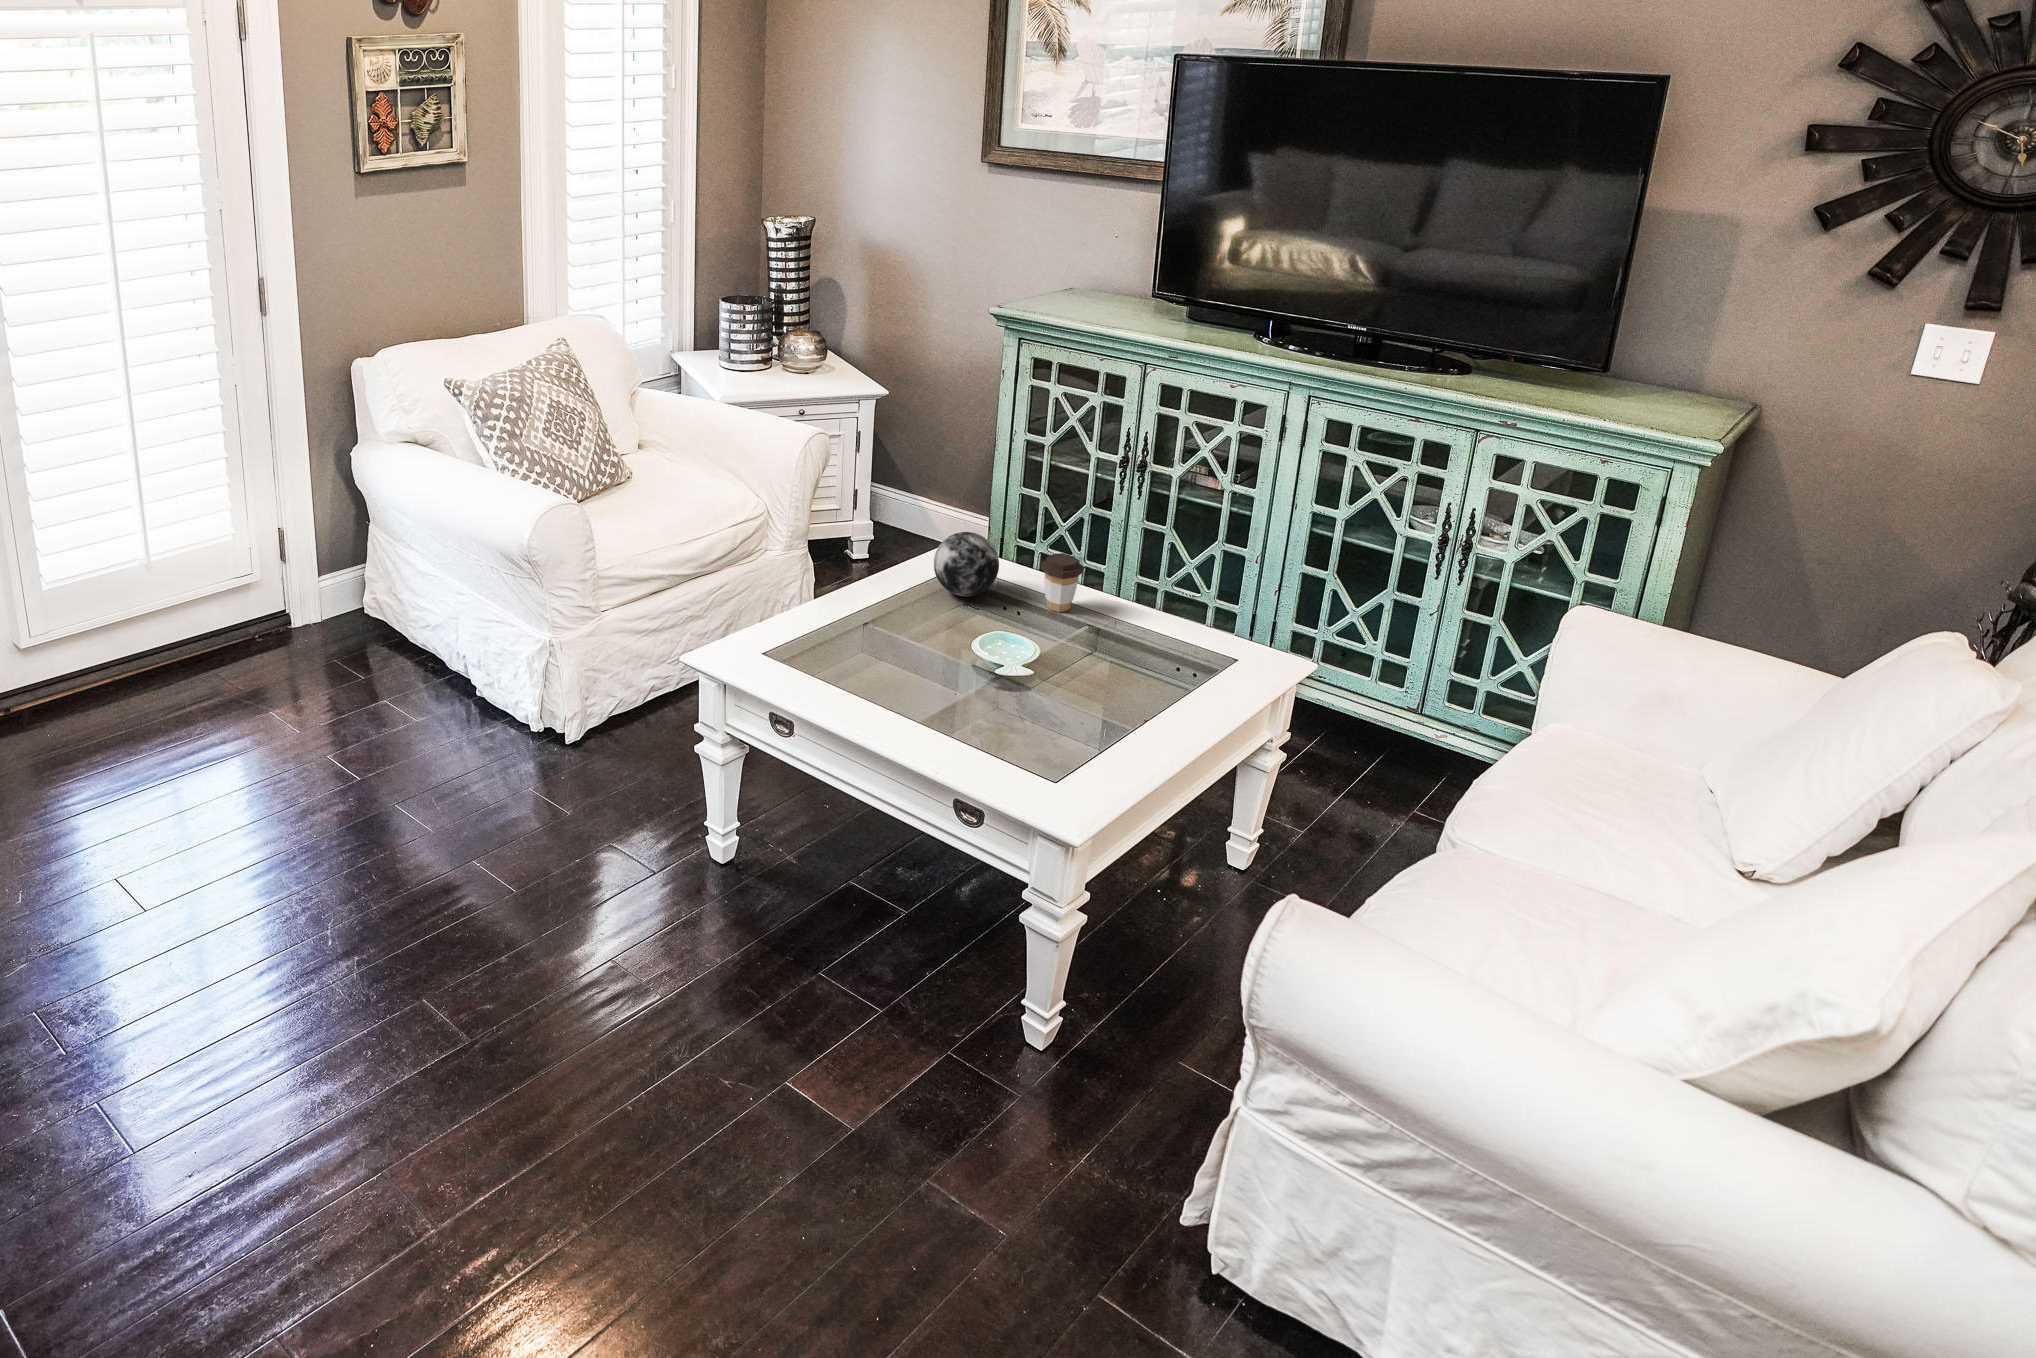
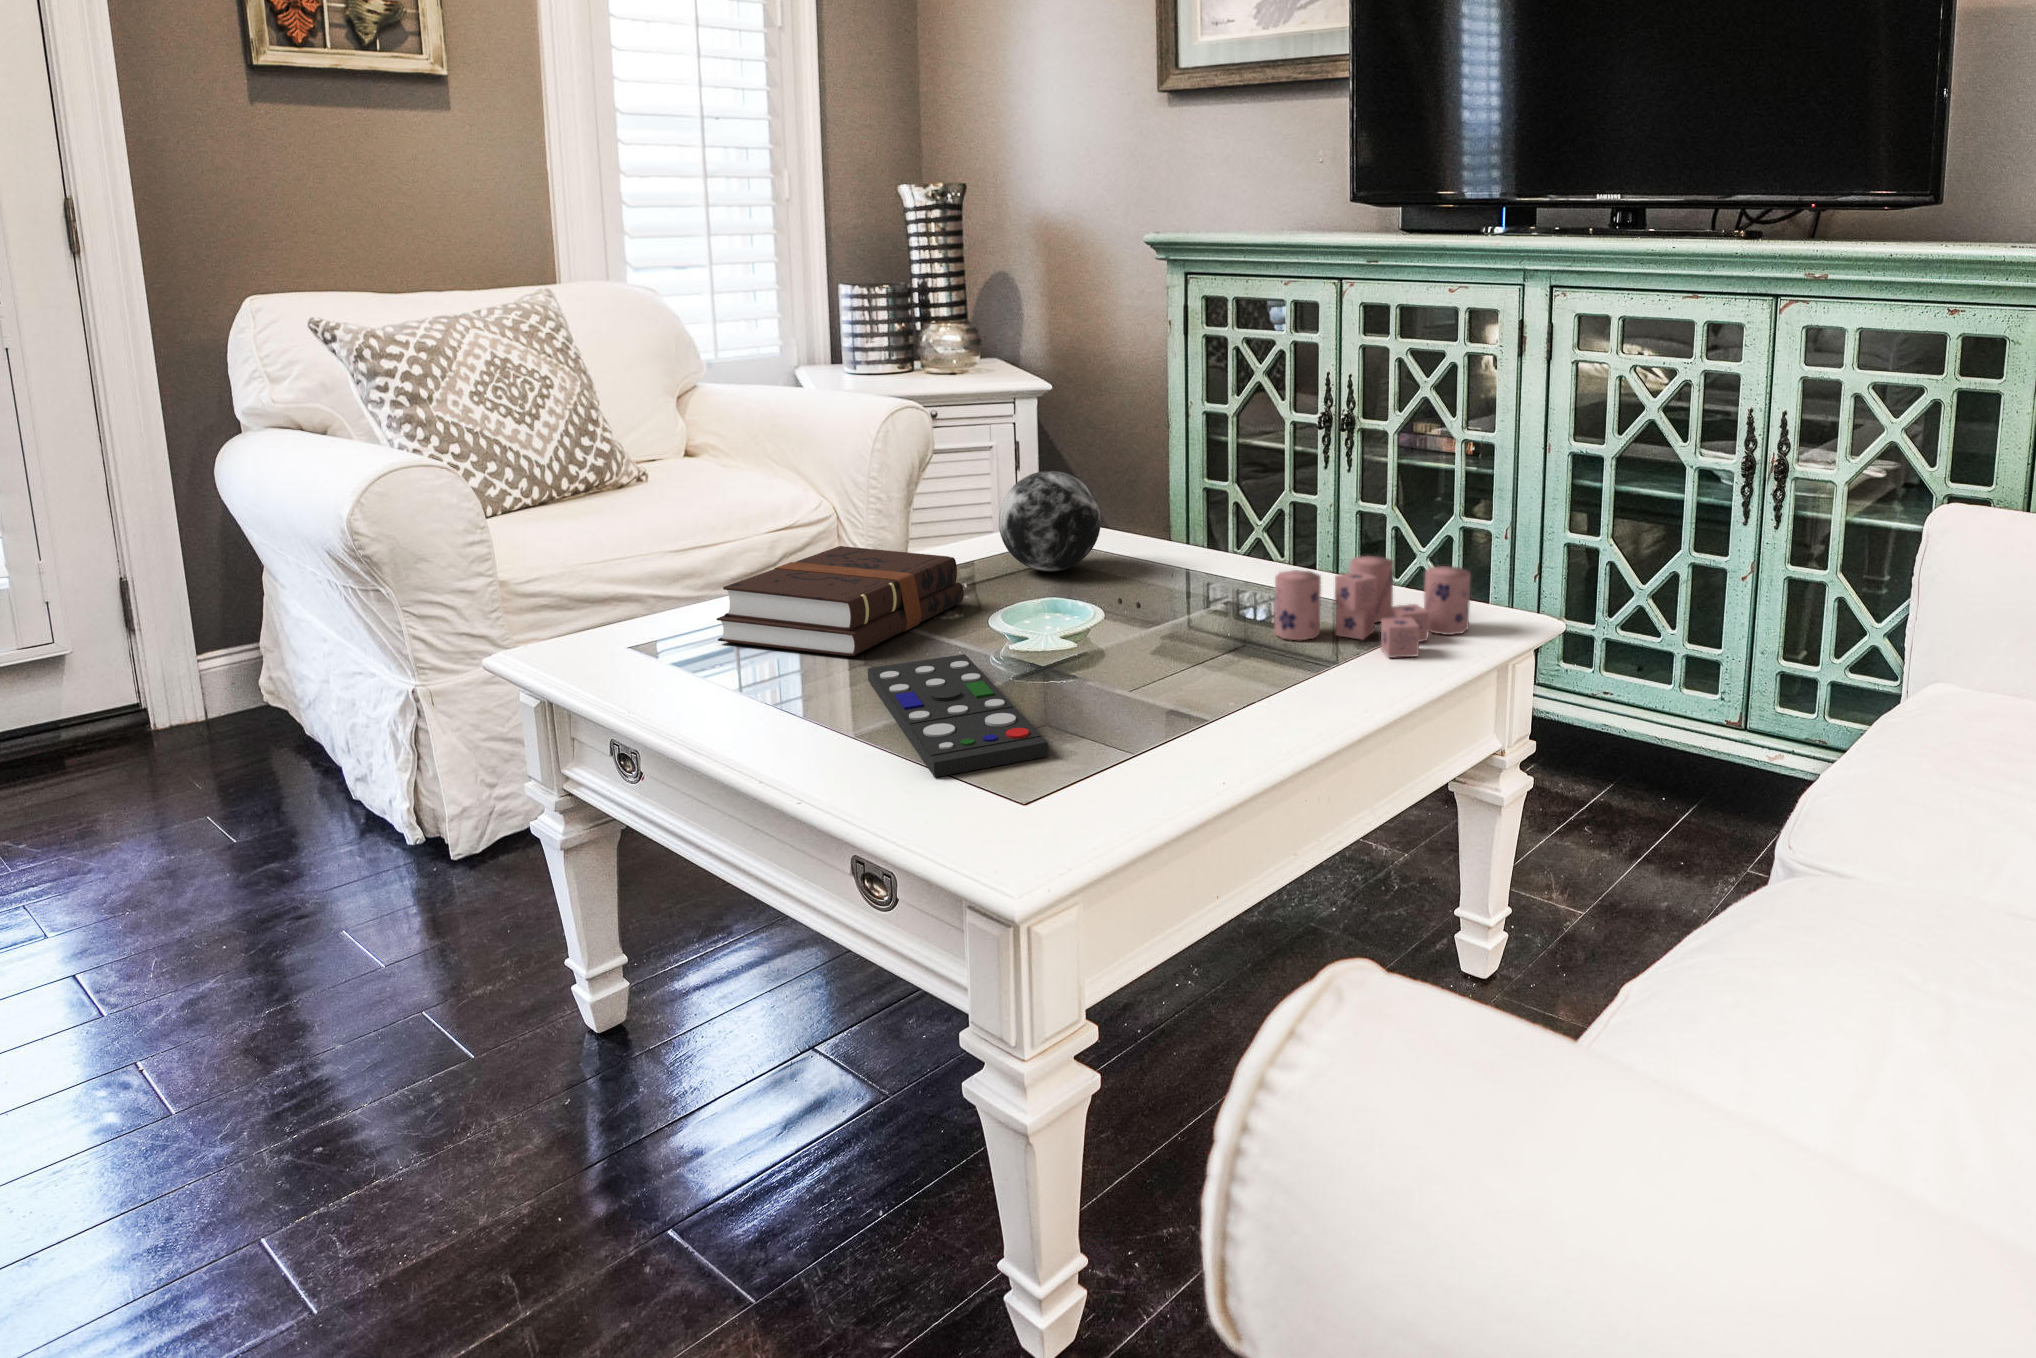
coffee cup: present [1041,553,1084,612] -> none [1158,494,1222,583]
hardback book: none [803,583,927,671] -> present [717,546,964,656]
candle: none [1132,614,1258,691] -> present [1275,556,1471,658]
remote control: none [910,676,1041,768] -> present [868,654,1048,777]

